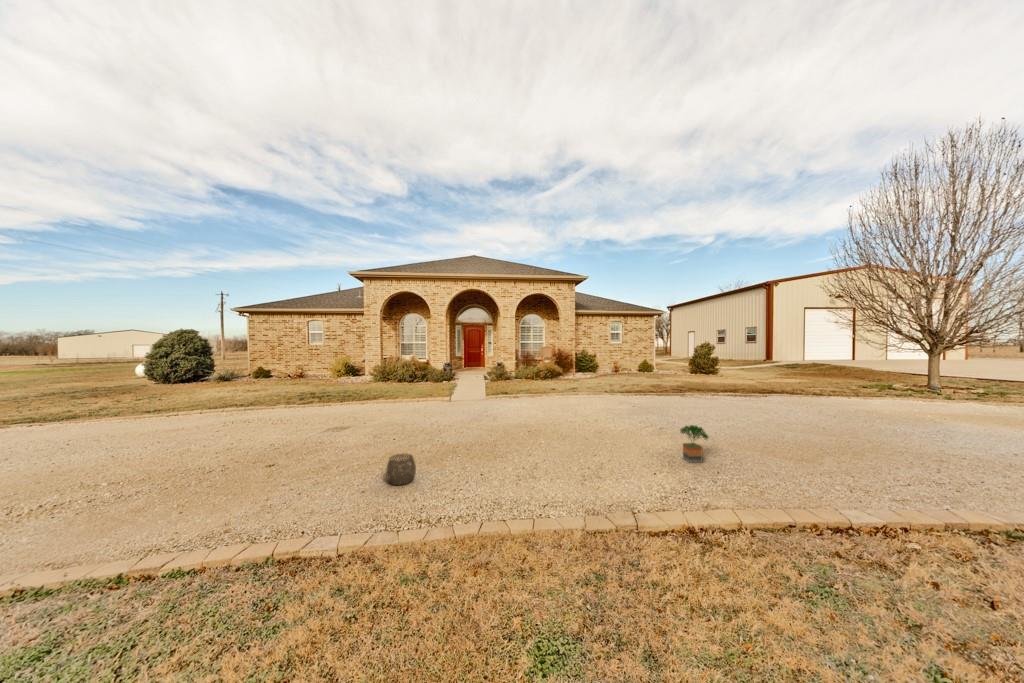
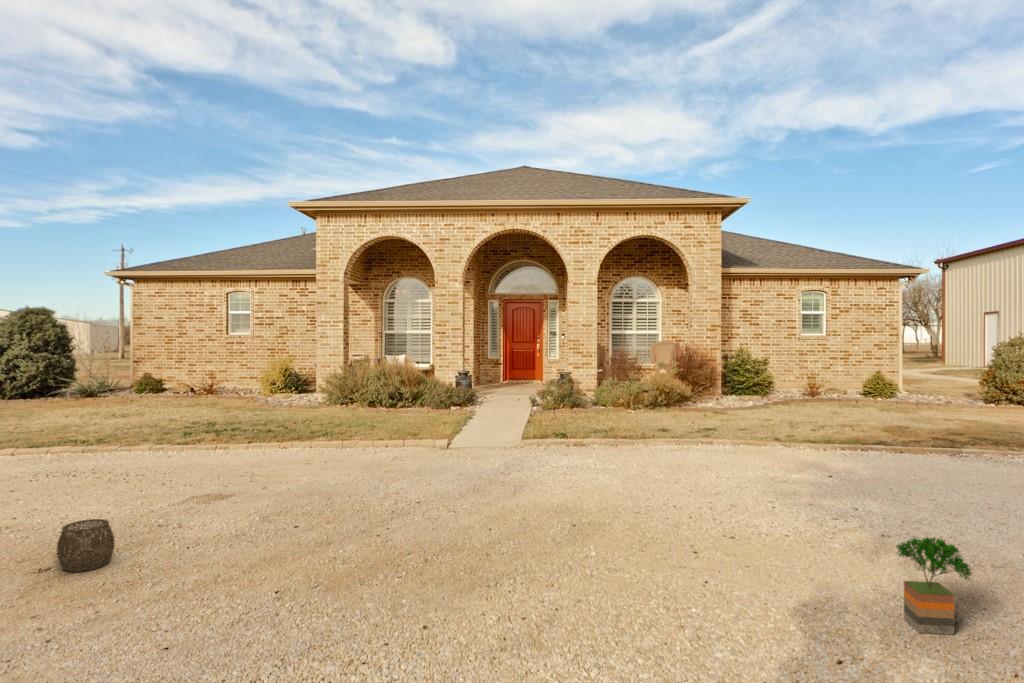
woven basket: present [386,454,416,485] -> present [57,519,115,572]

